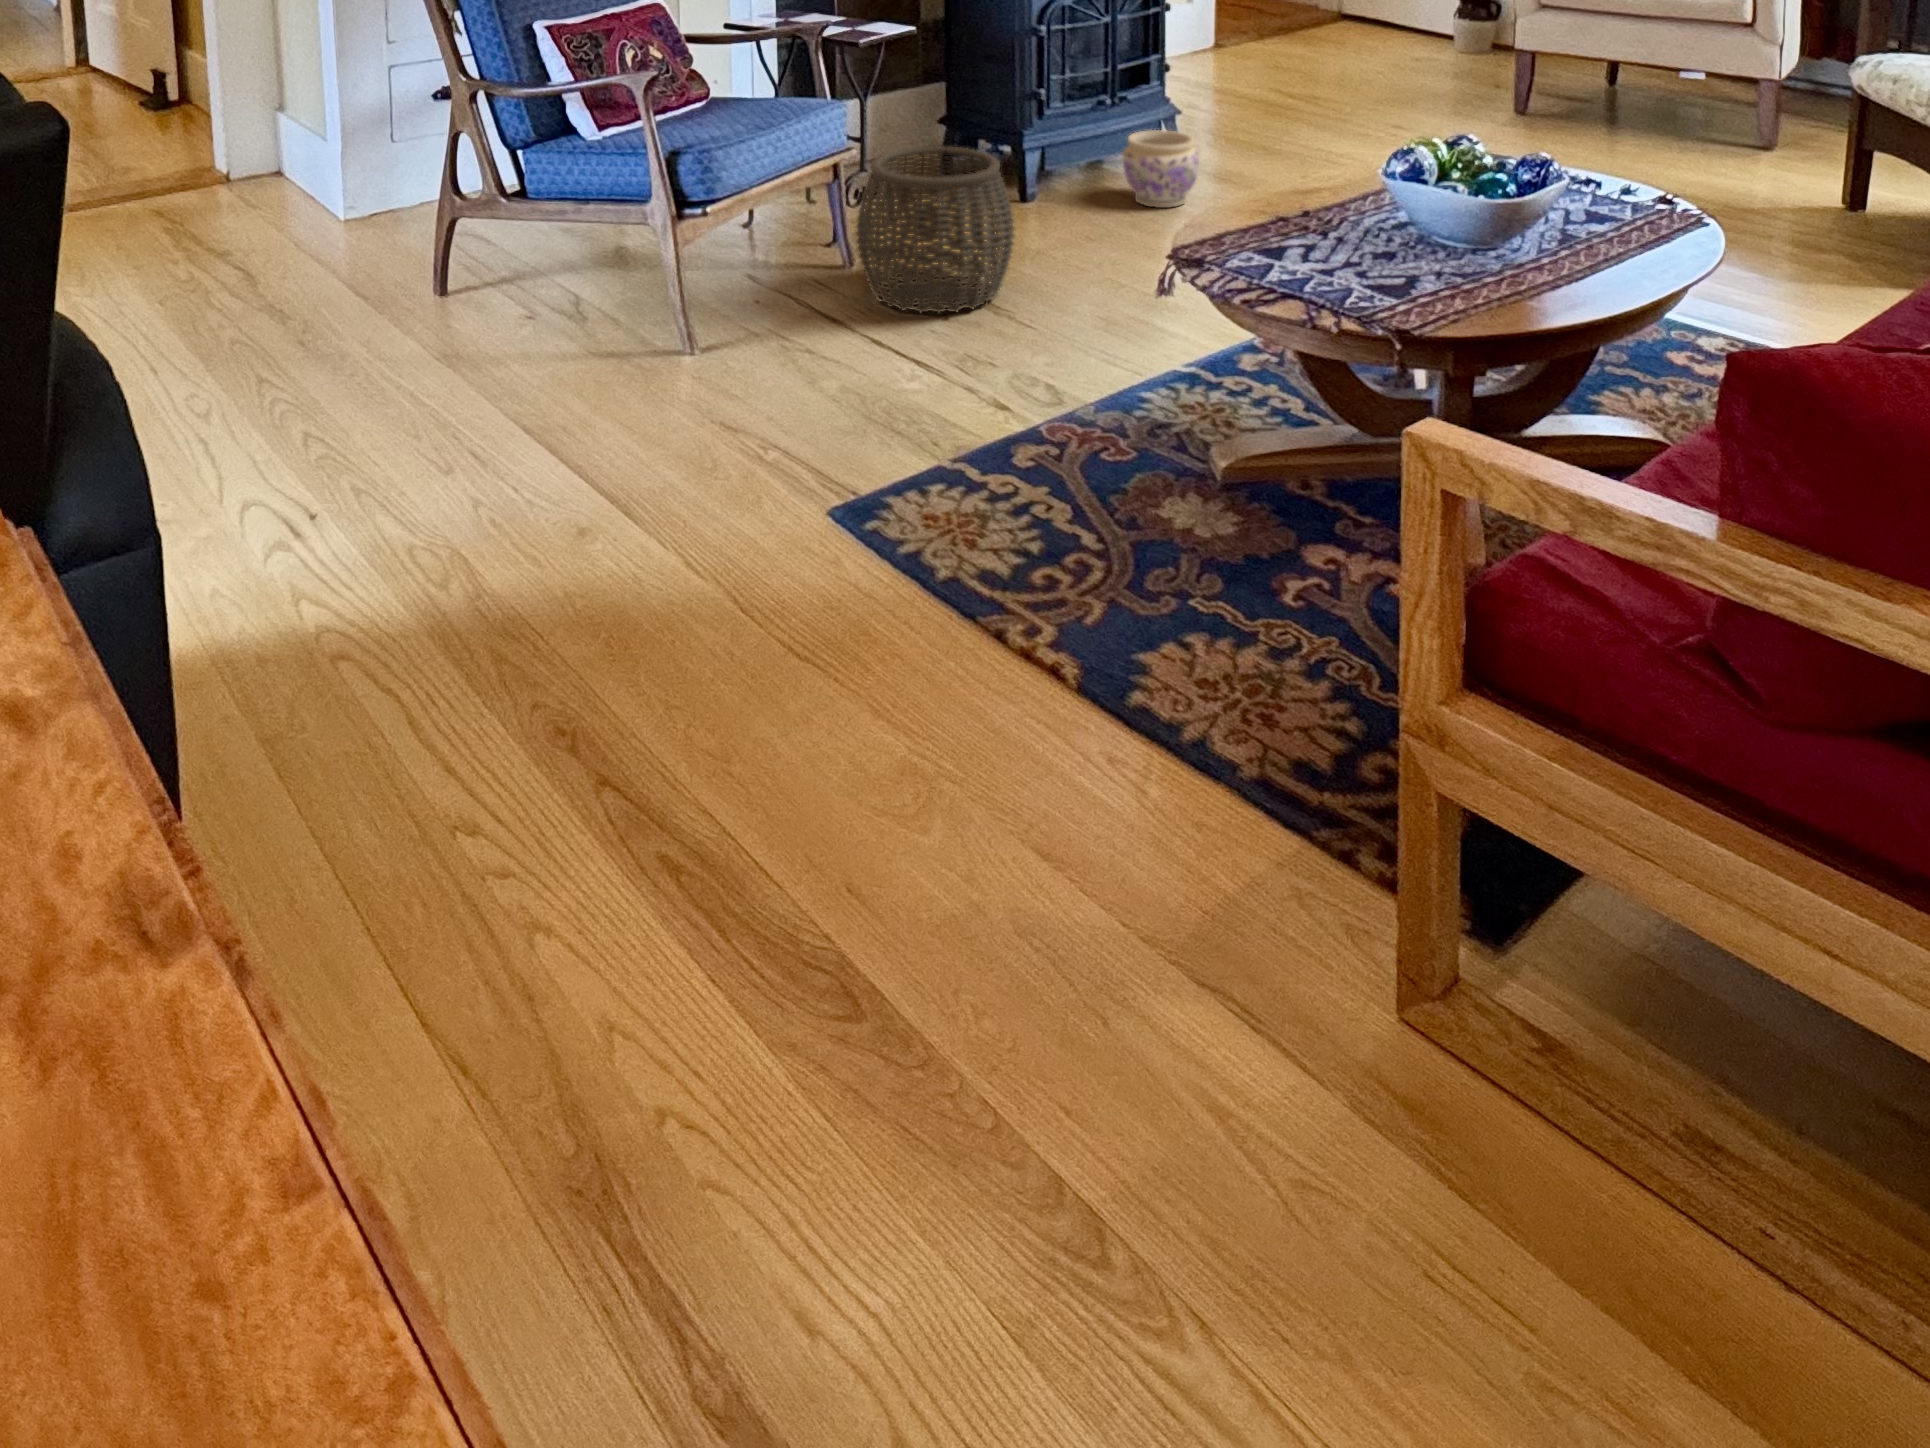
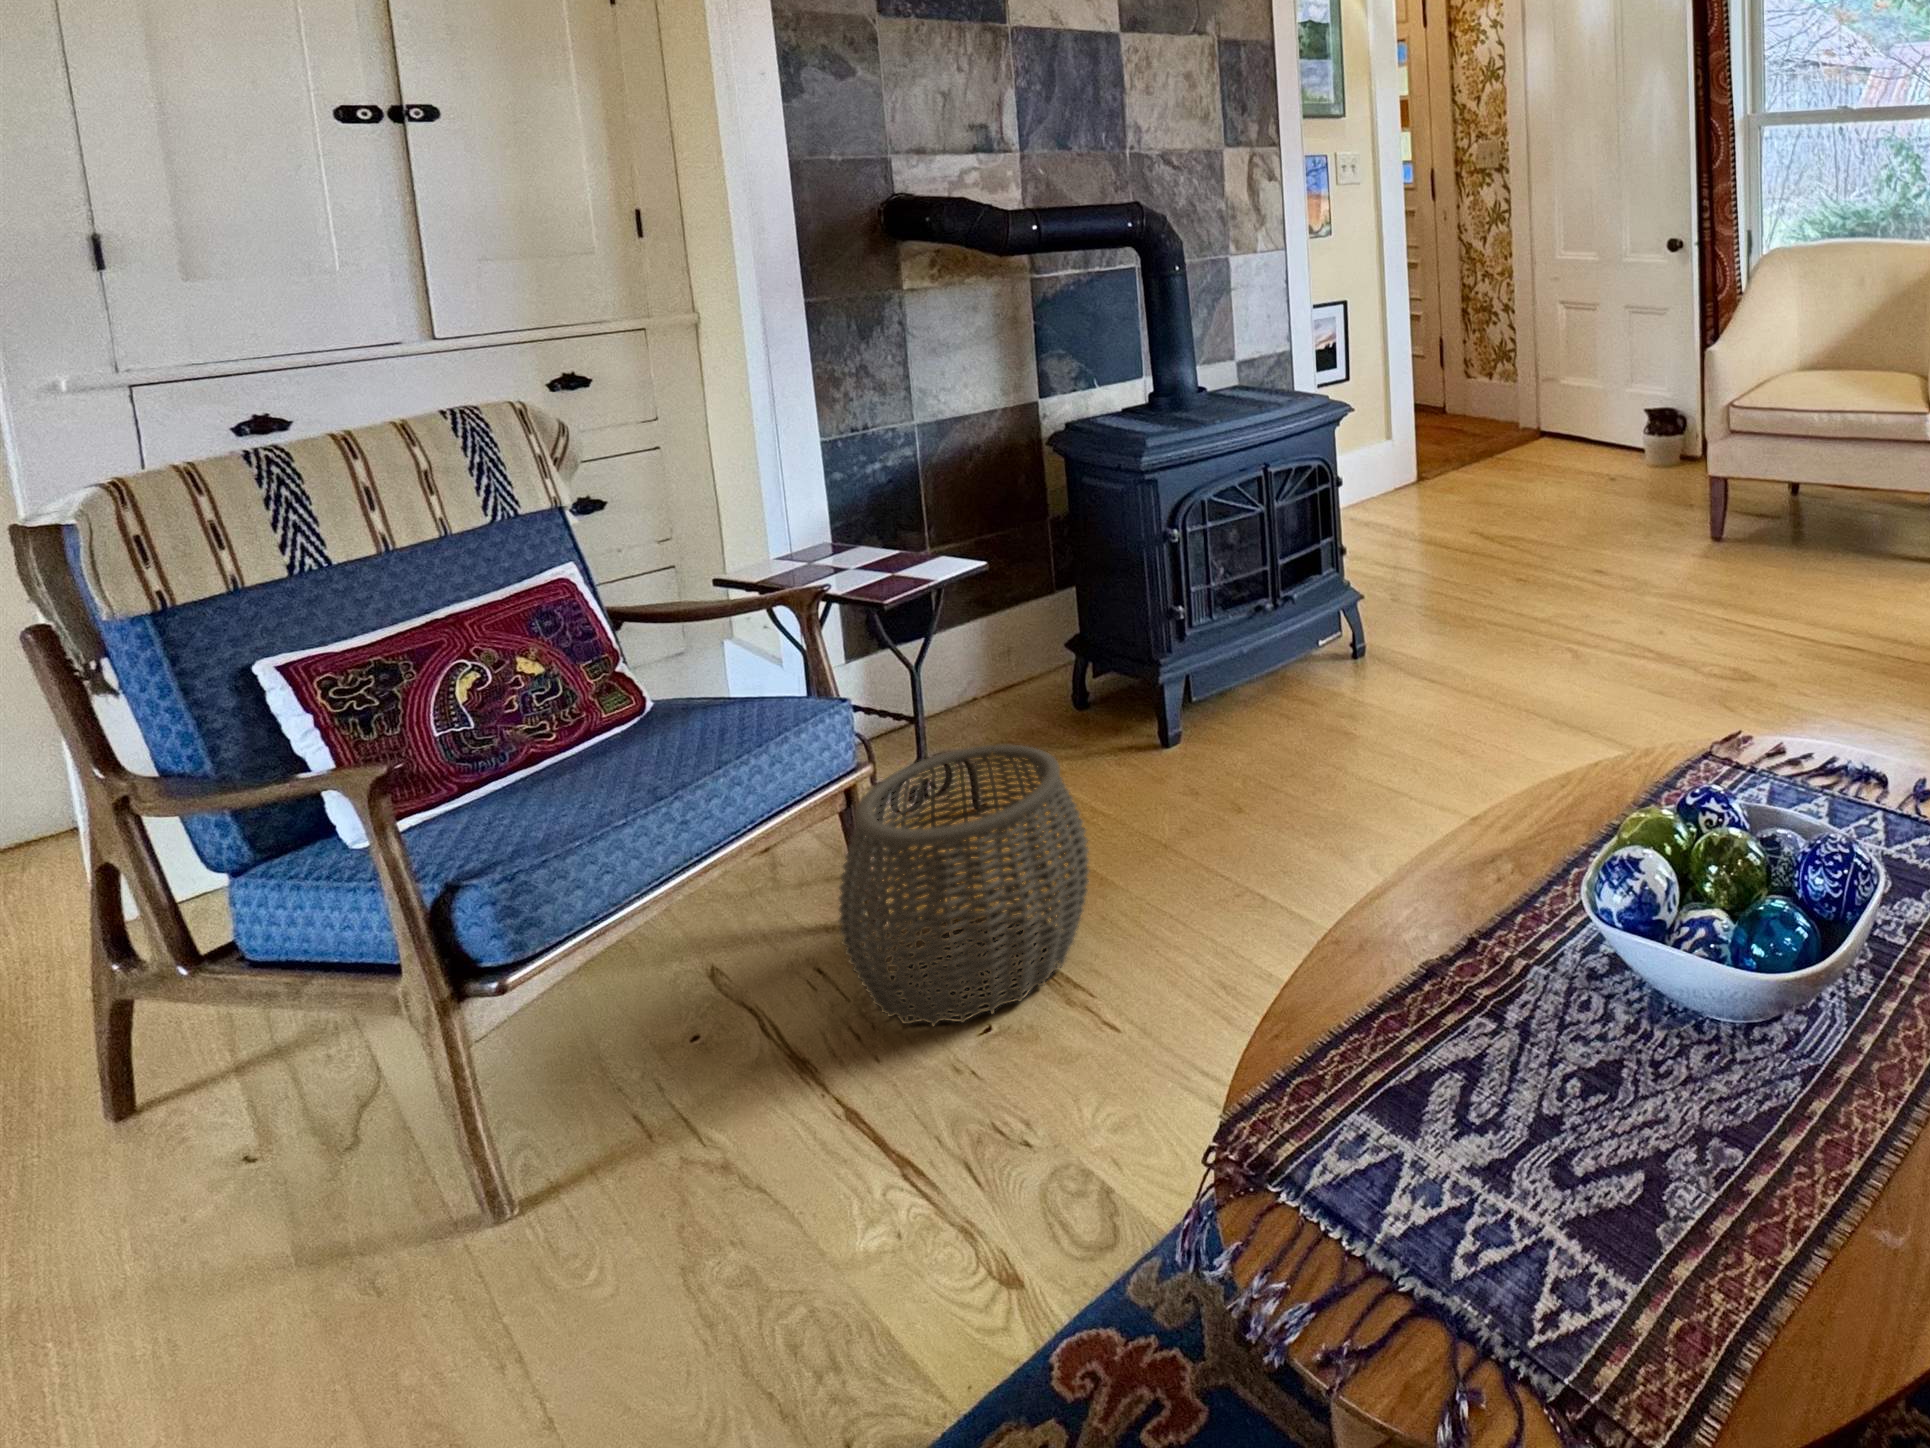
planter: present [1122,130,1200,208] -> none [1276,636,1369,739]

